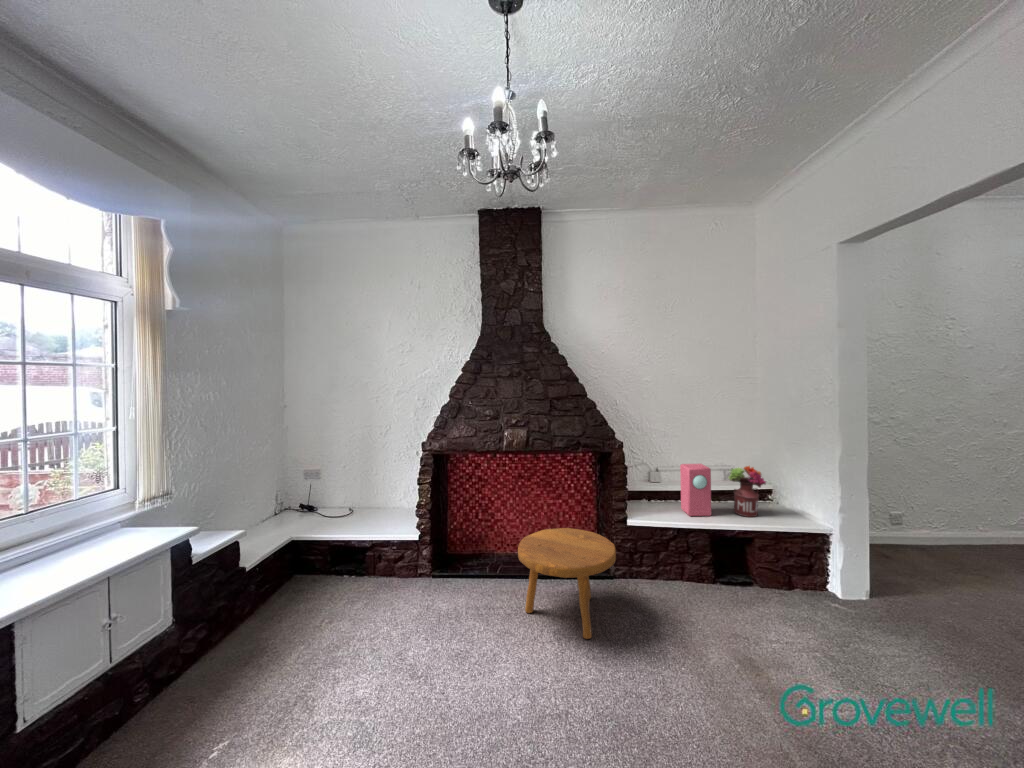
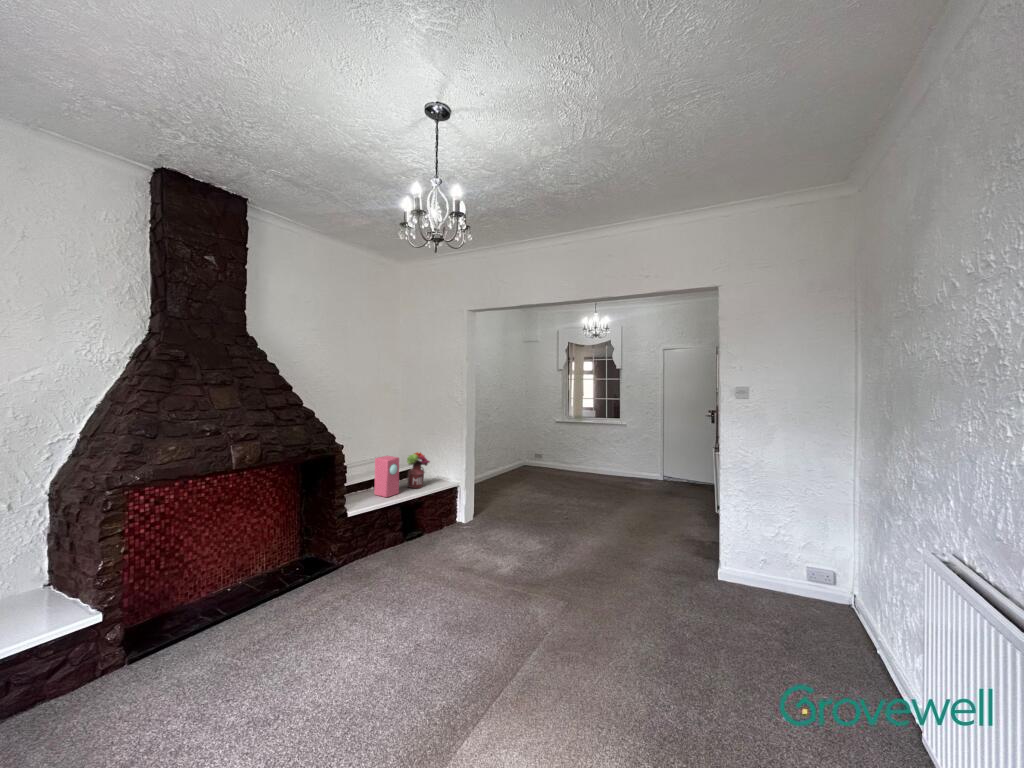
footstool: present [518,528,616,639] -> none [288,528,384,624]

